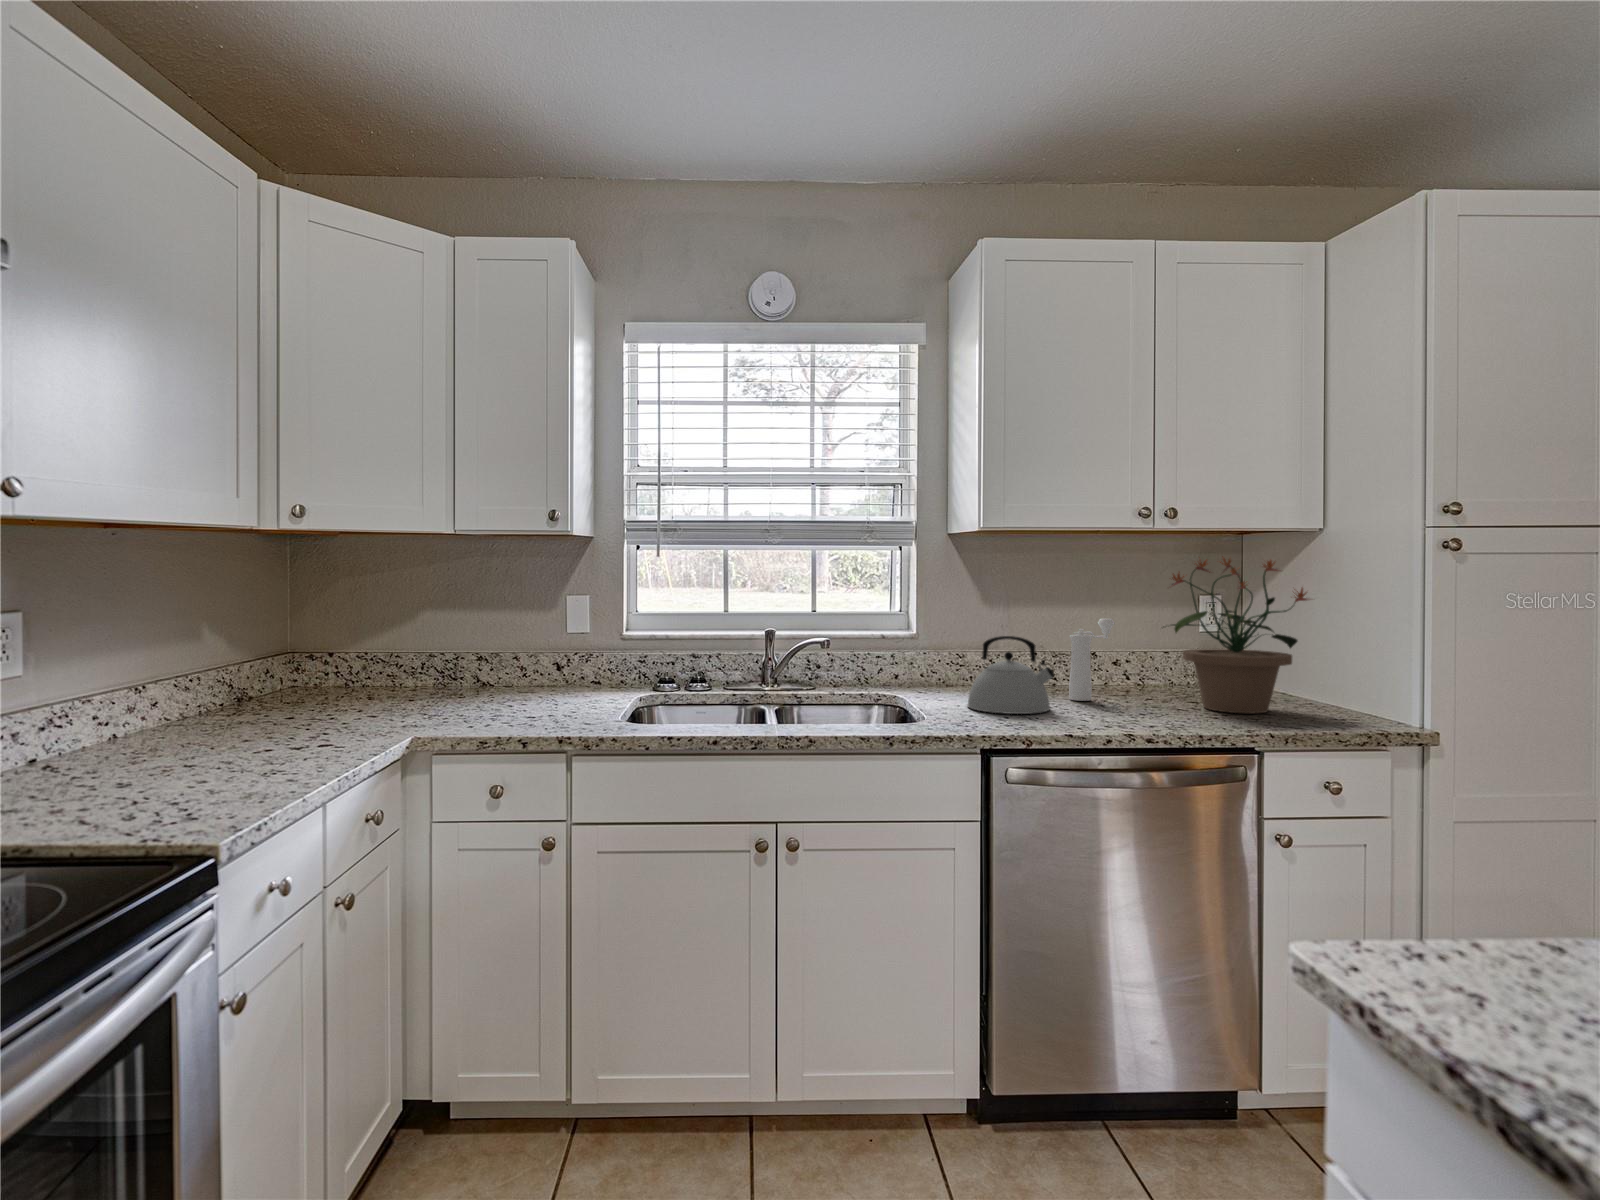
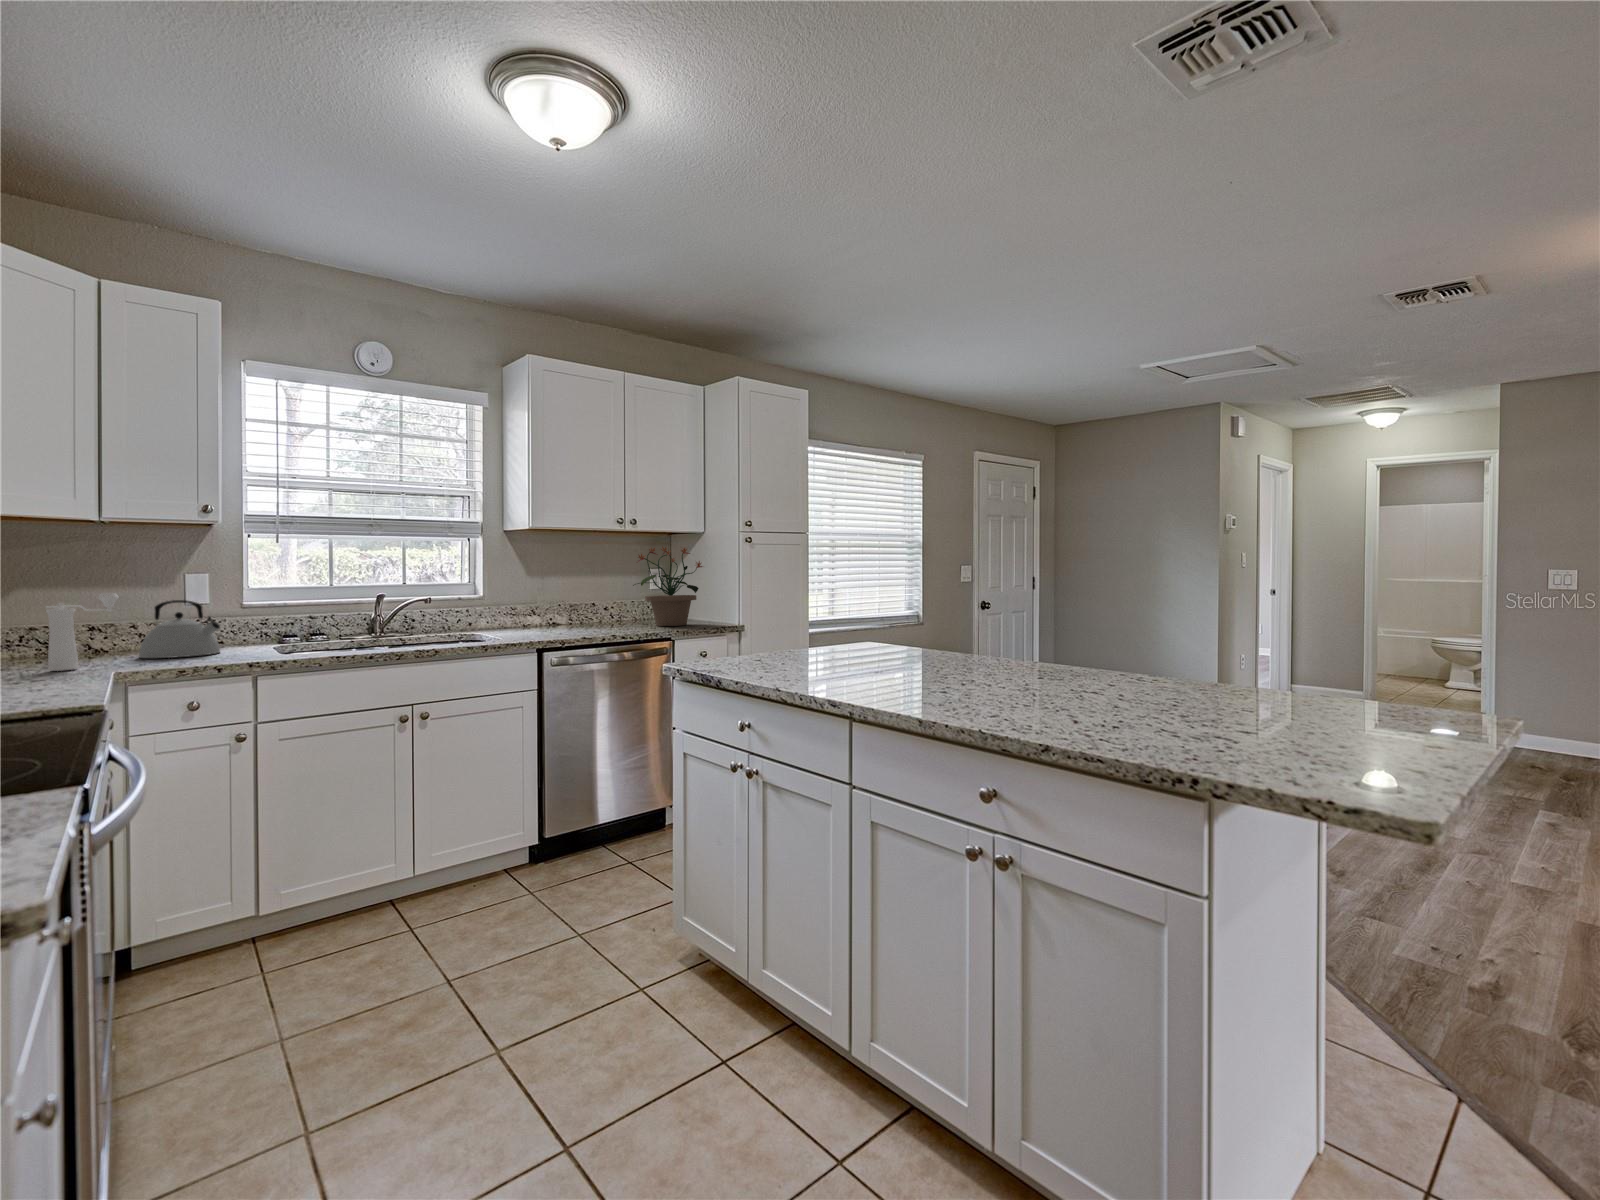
pepper mill: present [1069,618,1115,701] -> present [46,593,119,671]
kettle: present [968,636,1054,714] -> present [139,600,220,658]

